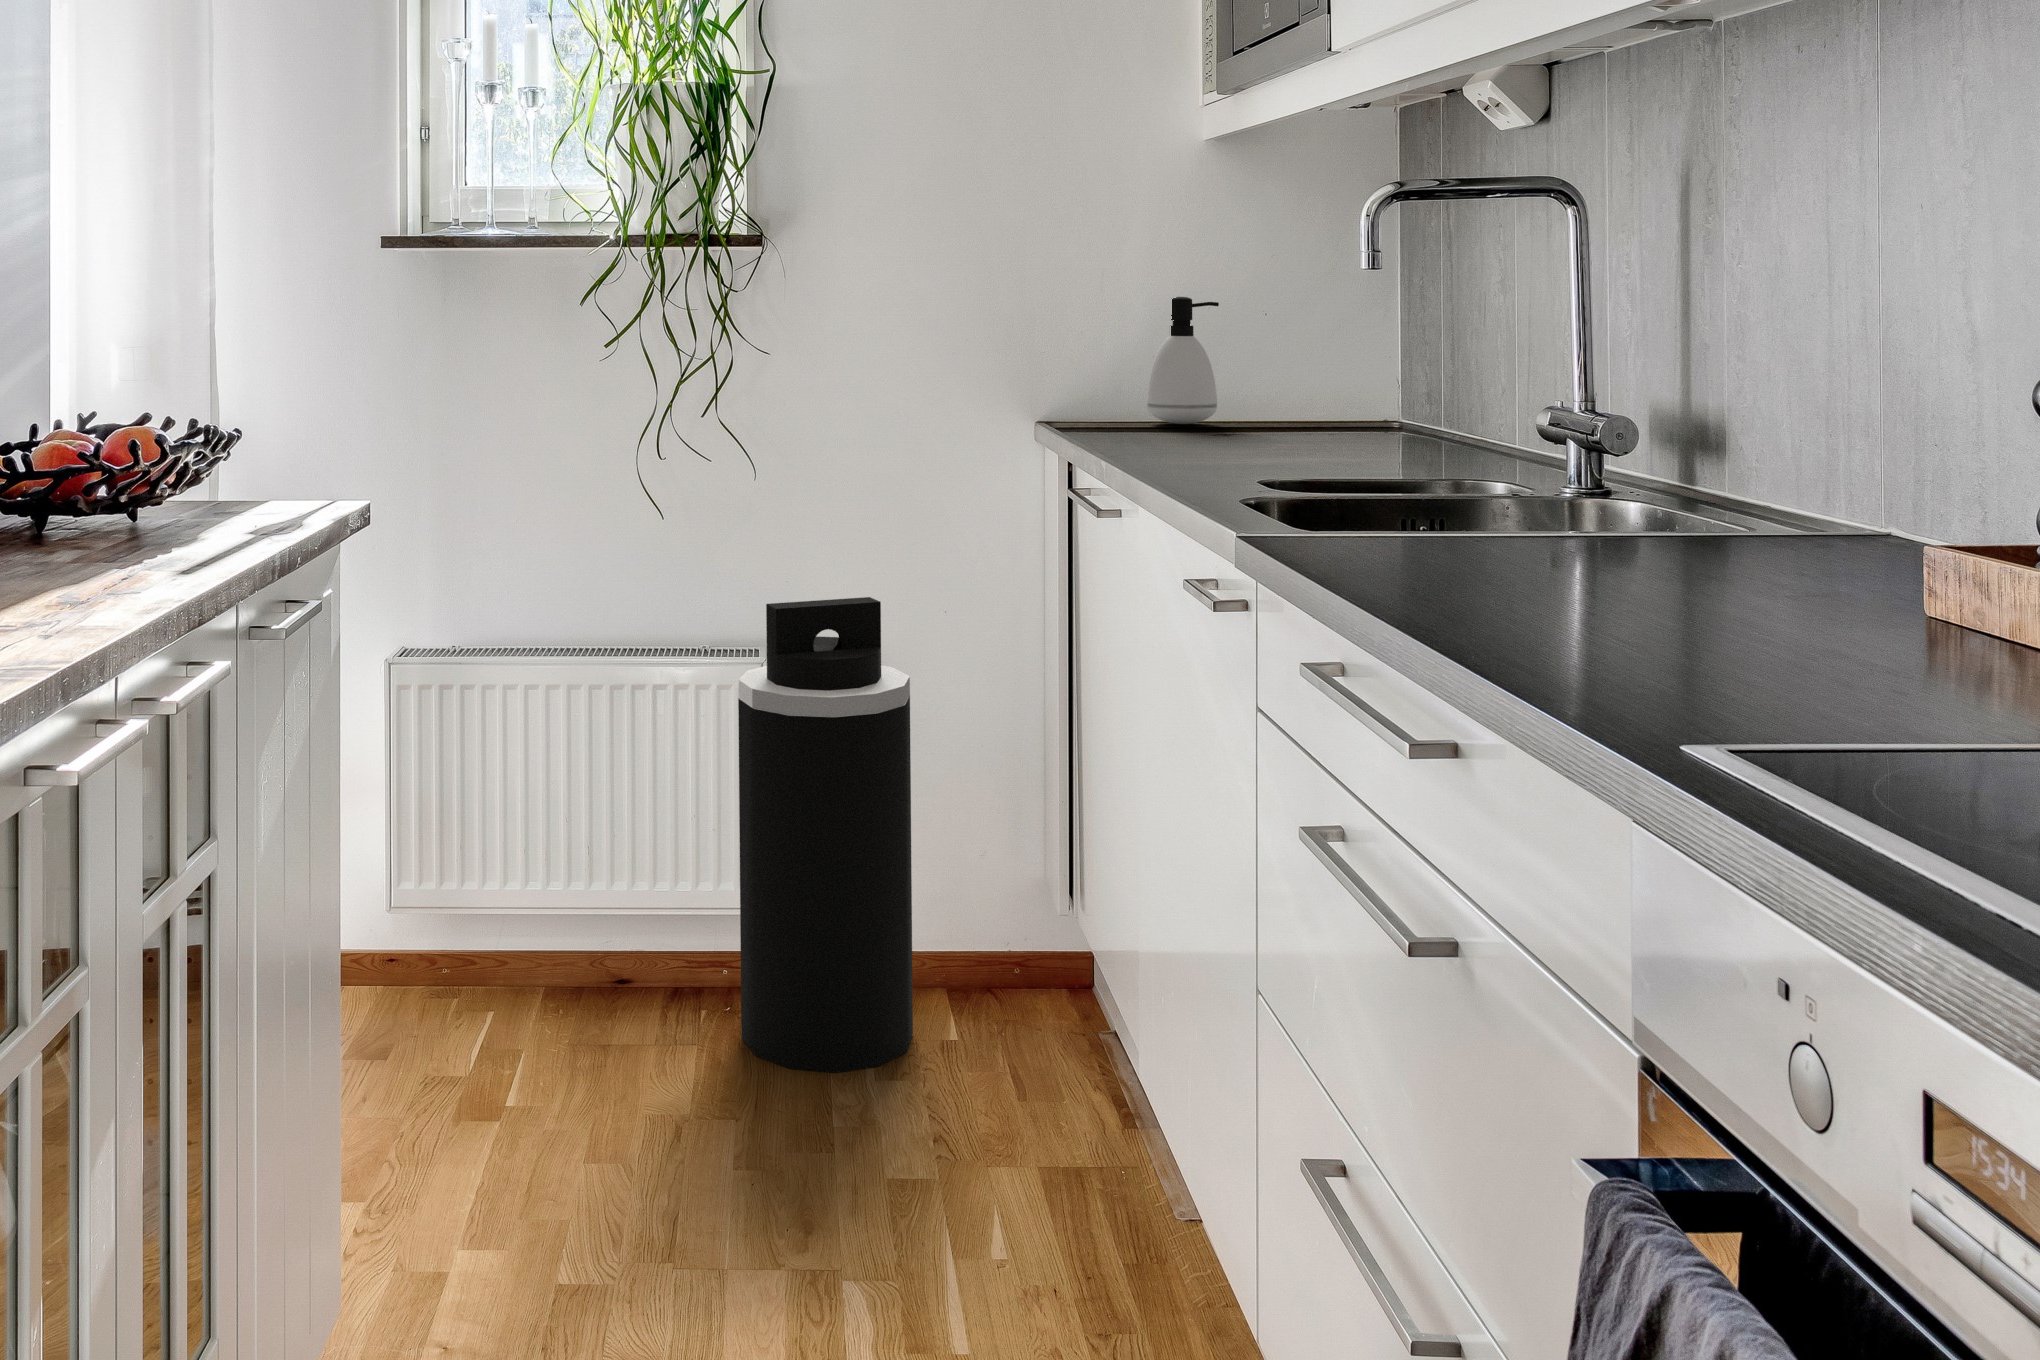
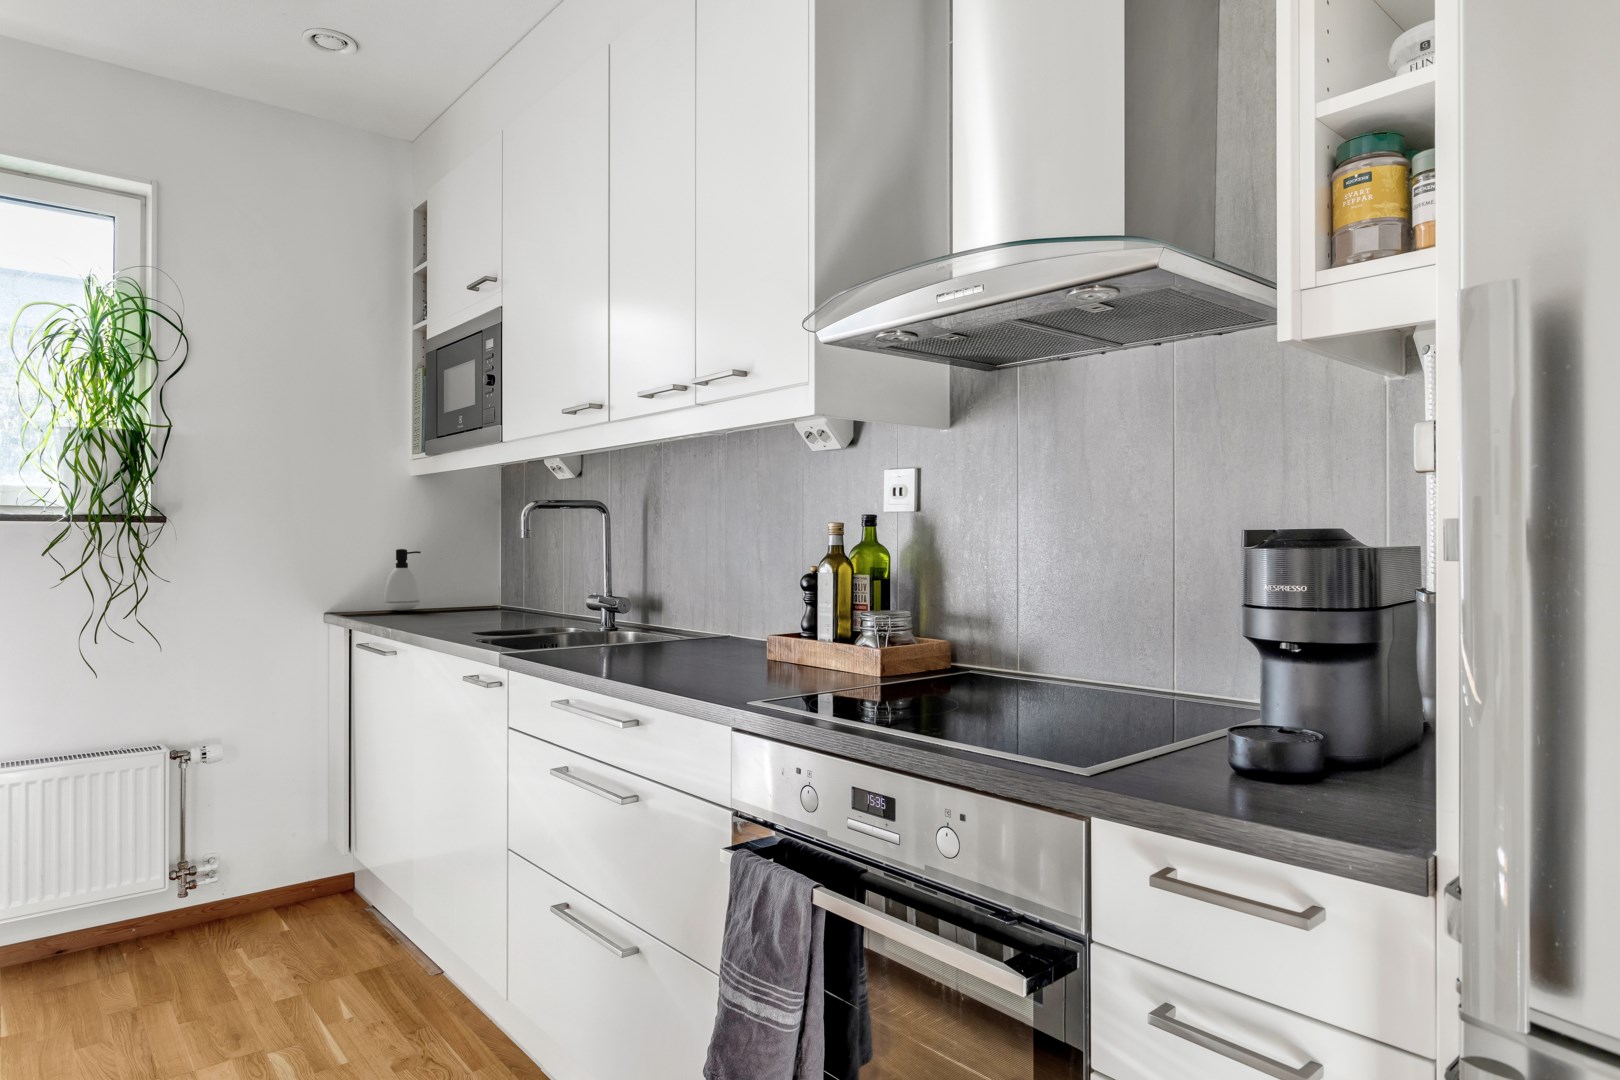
trash can: present [738,597,913,1073] -> none [162,710,268,968]

